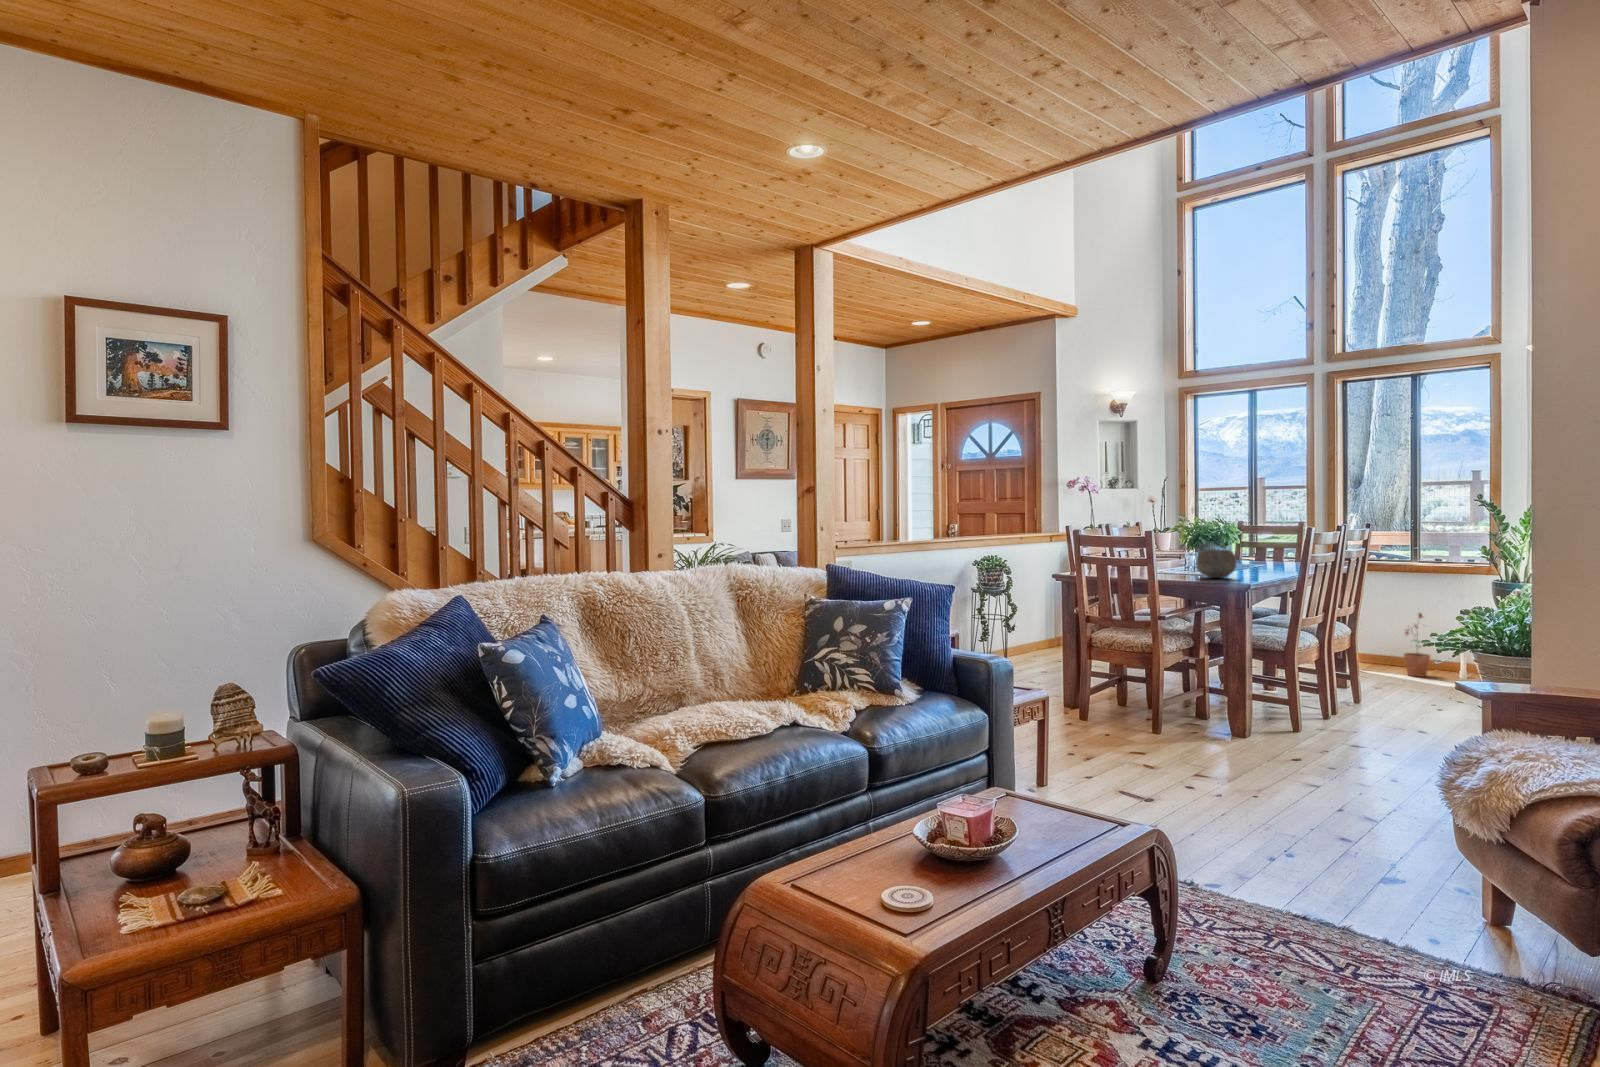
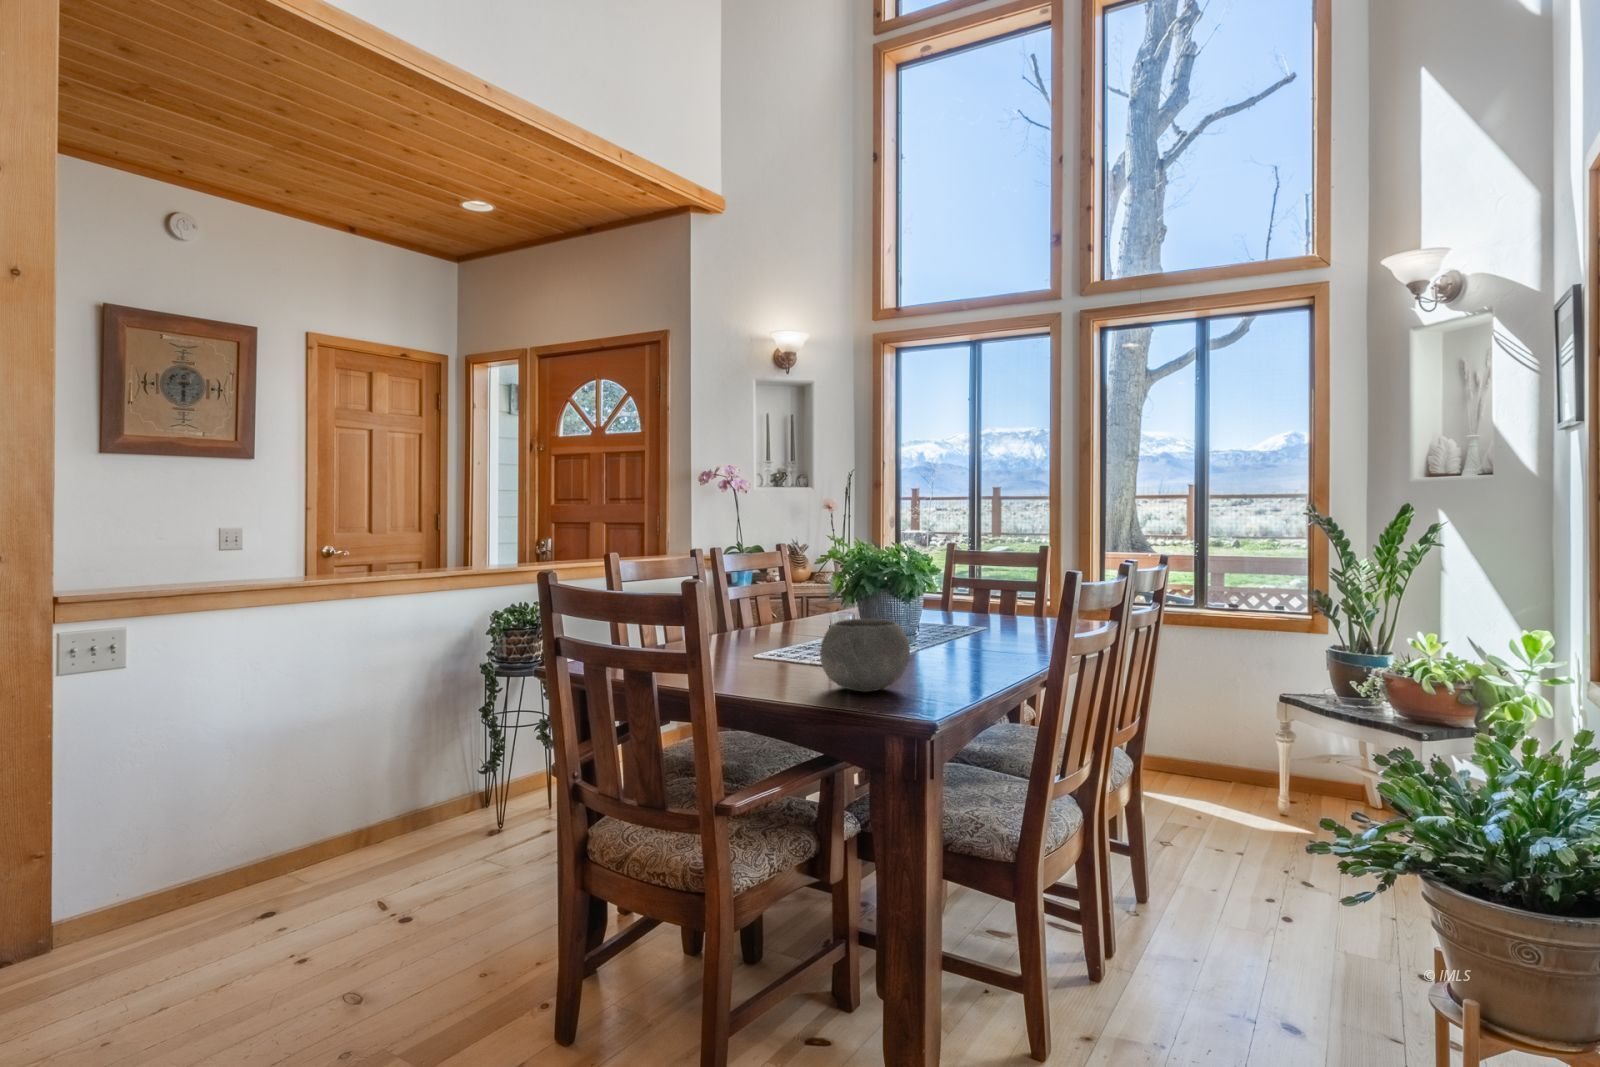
potted plant: present [1404,613,1430,677] -> none [1188,683,1230,792]

